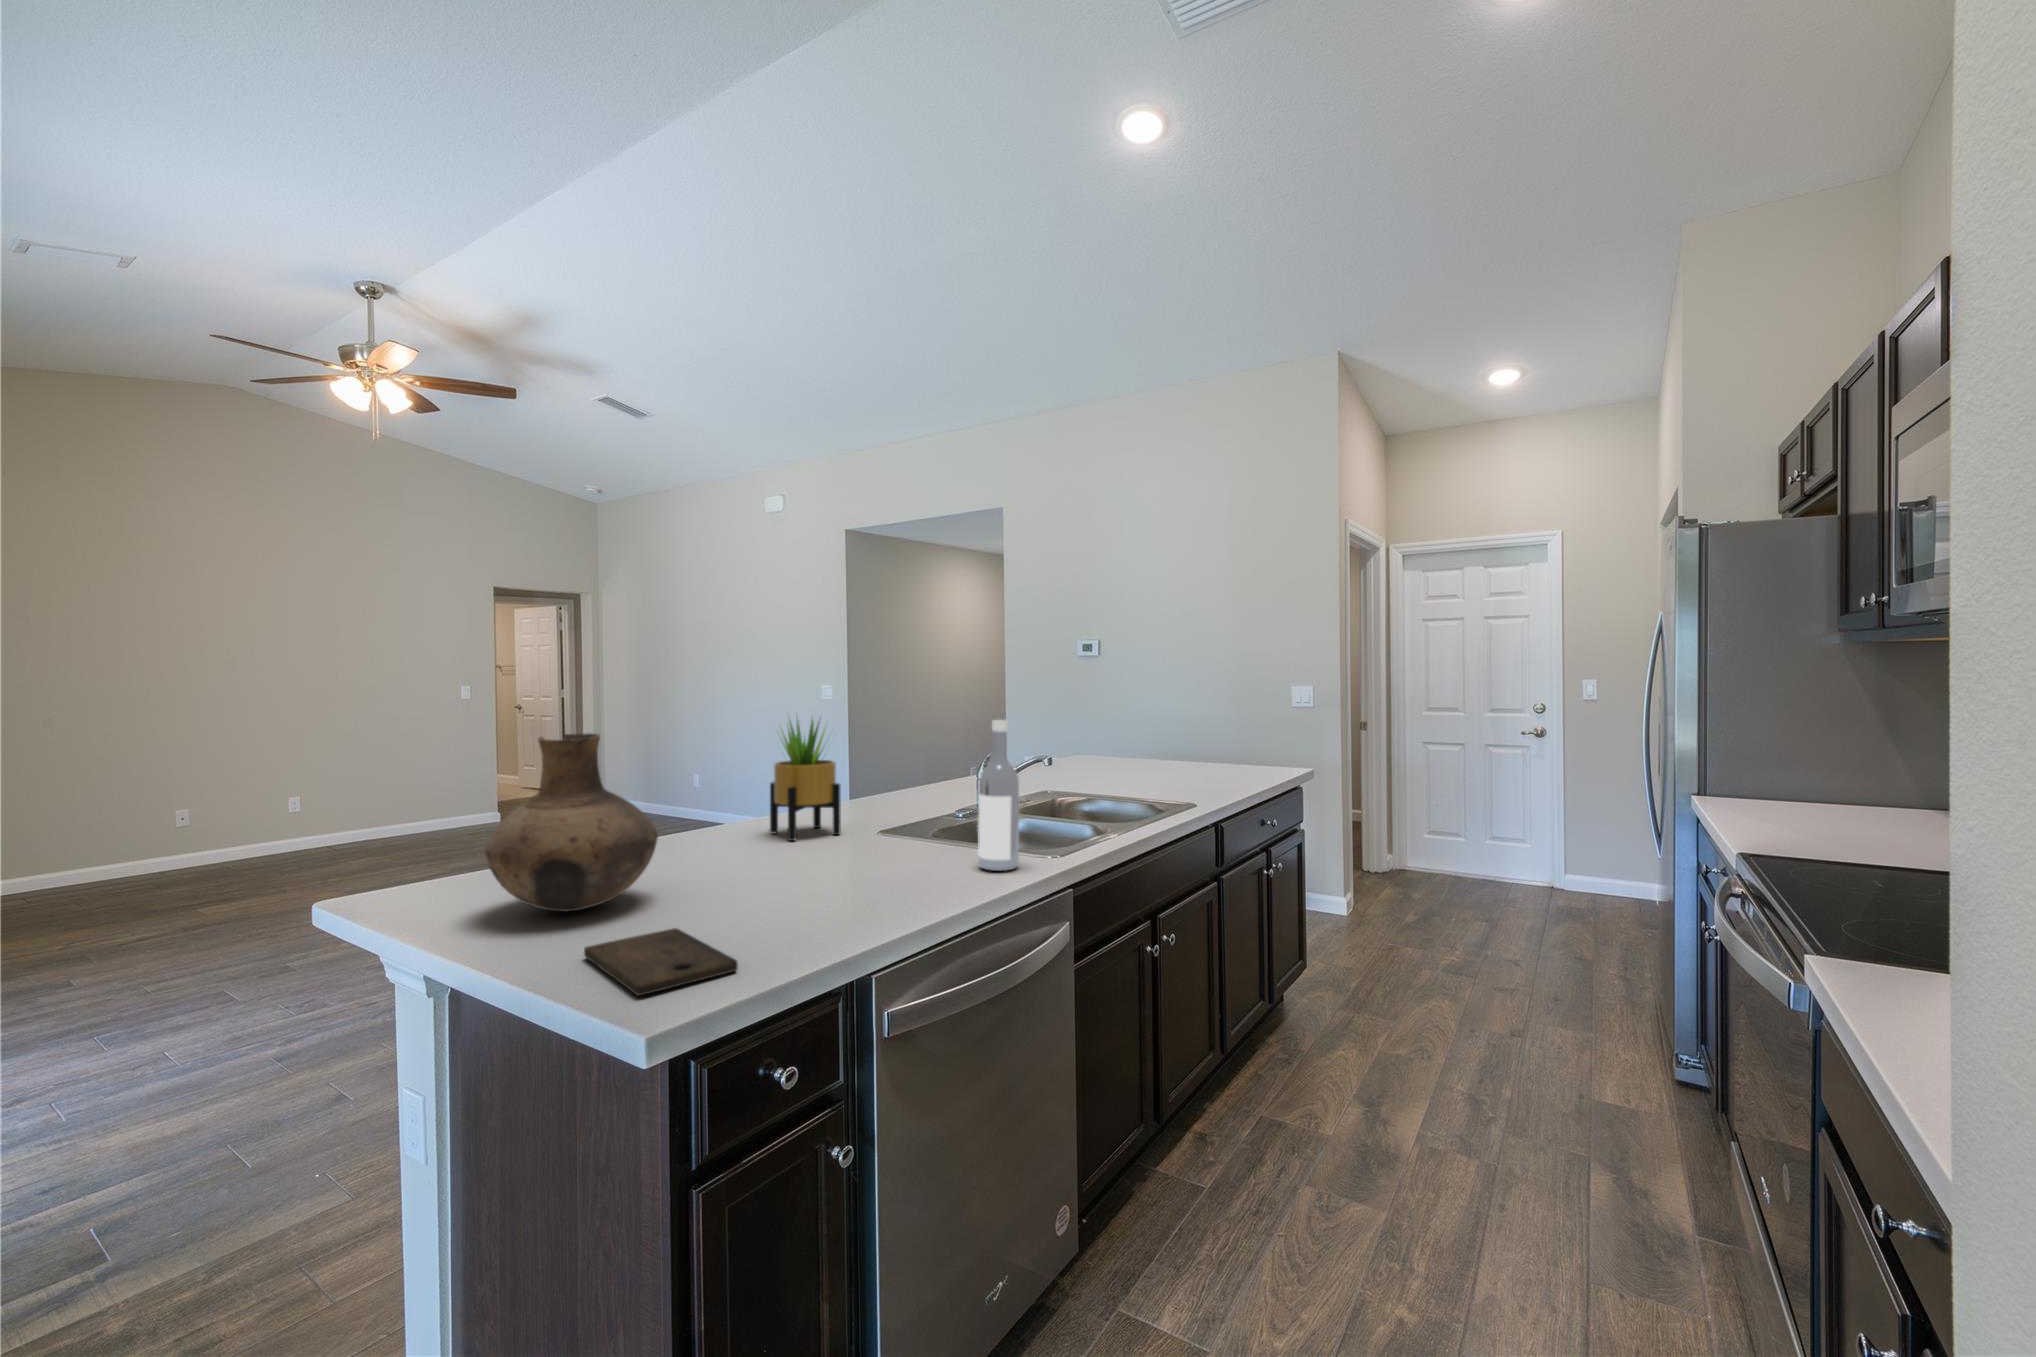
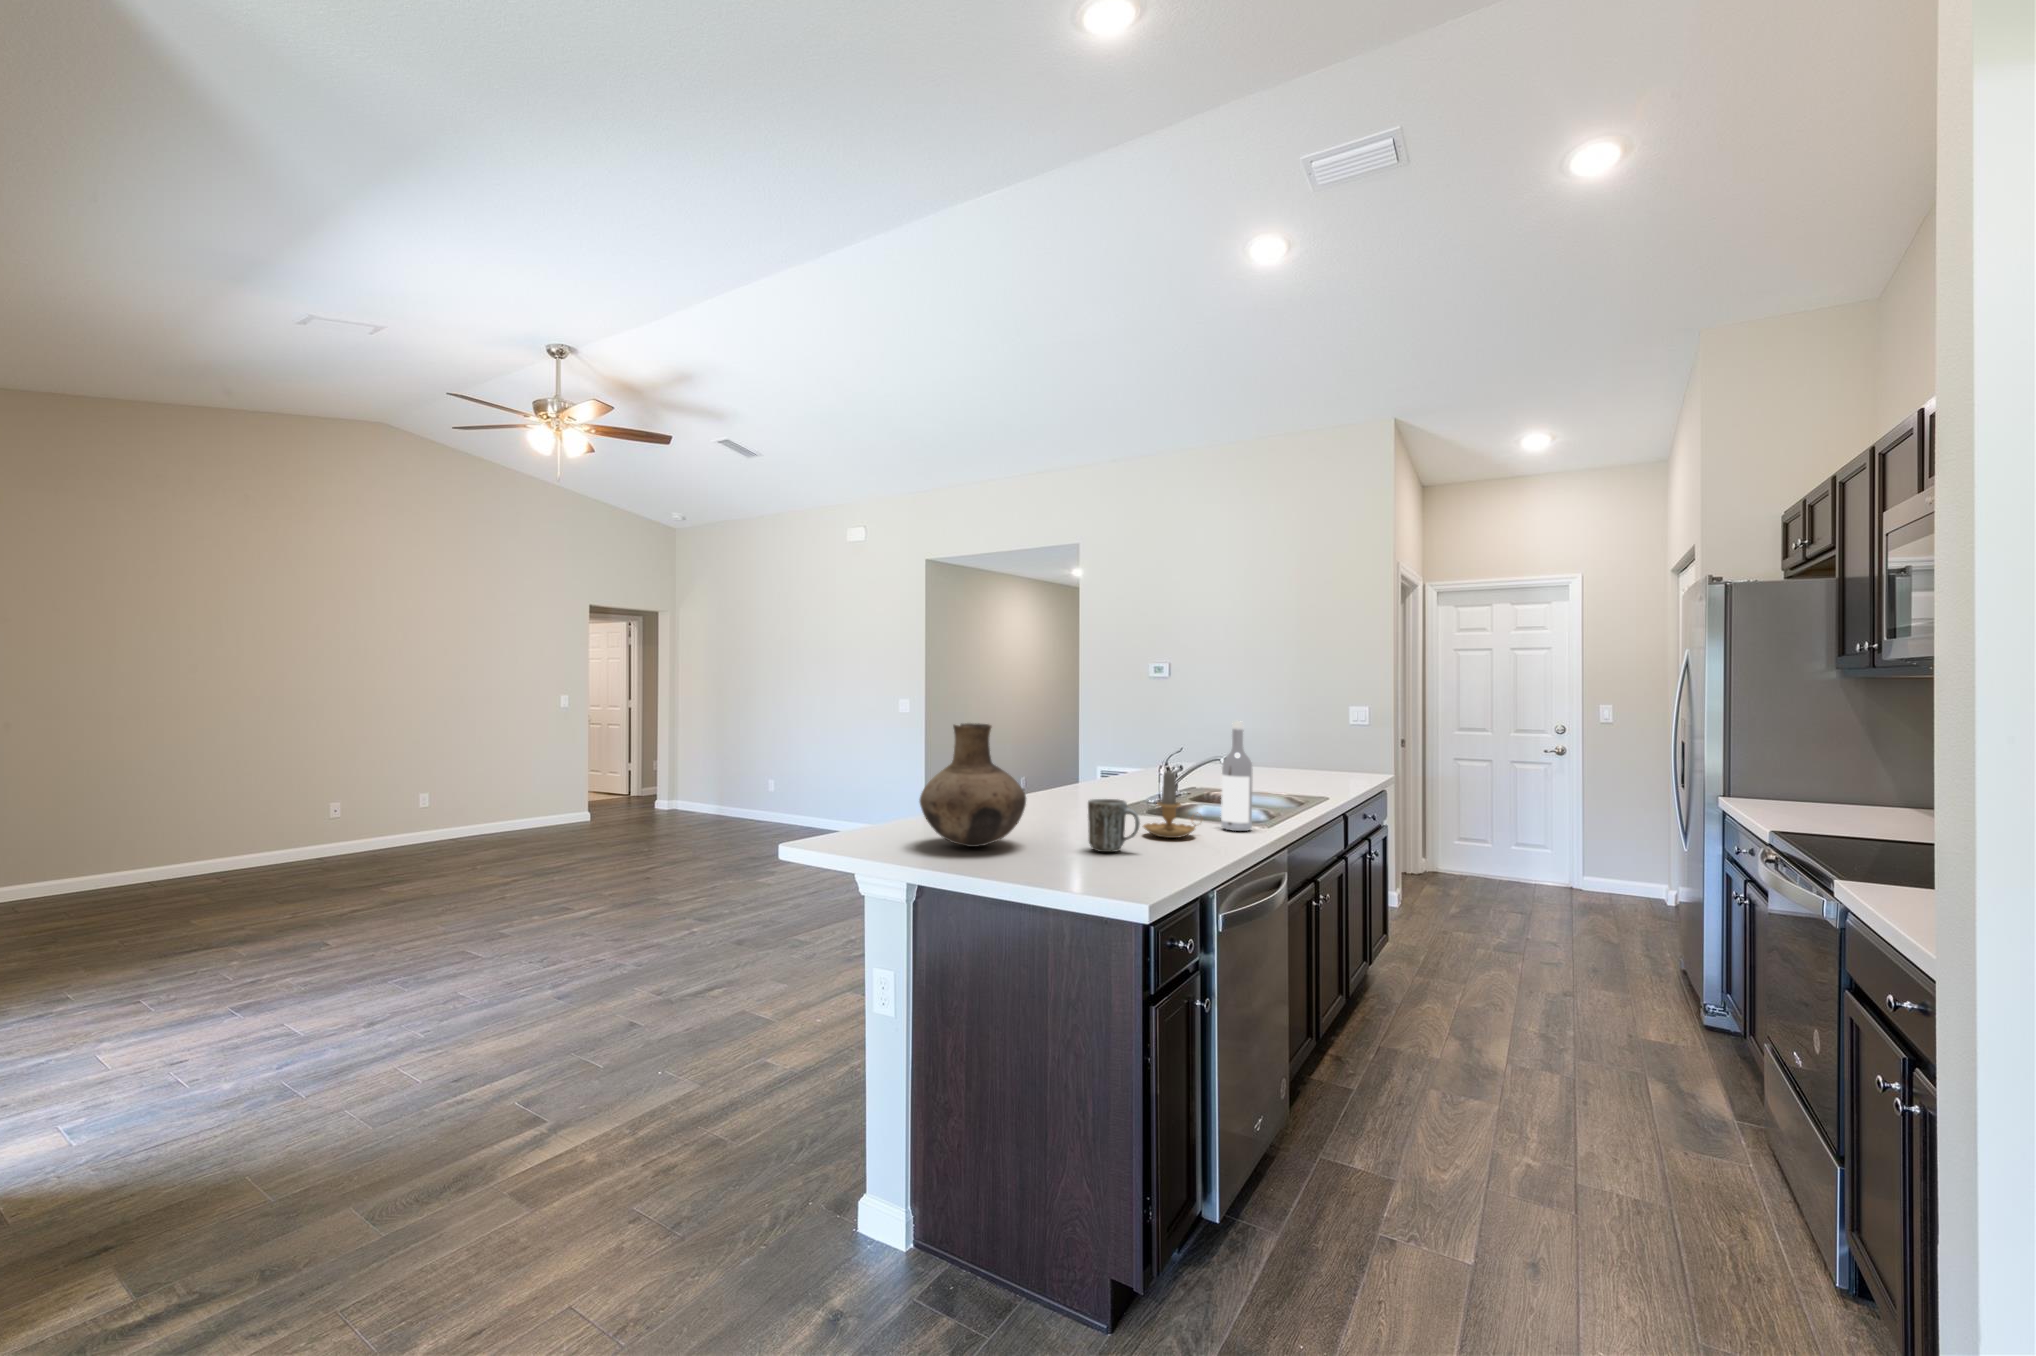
potted plant: present [770,721,841,841] -> none [1026,714,1081,812]
candle: none [850,788,939,887] -> present [1143,771,1198,838]
mug: none [724,838,796,919] -> present [1088,799,1140,852]
cutting board: present [584,928,738,996] -> none [1036,854,1151,884]

